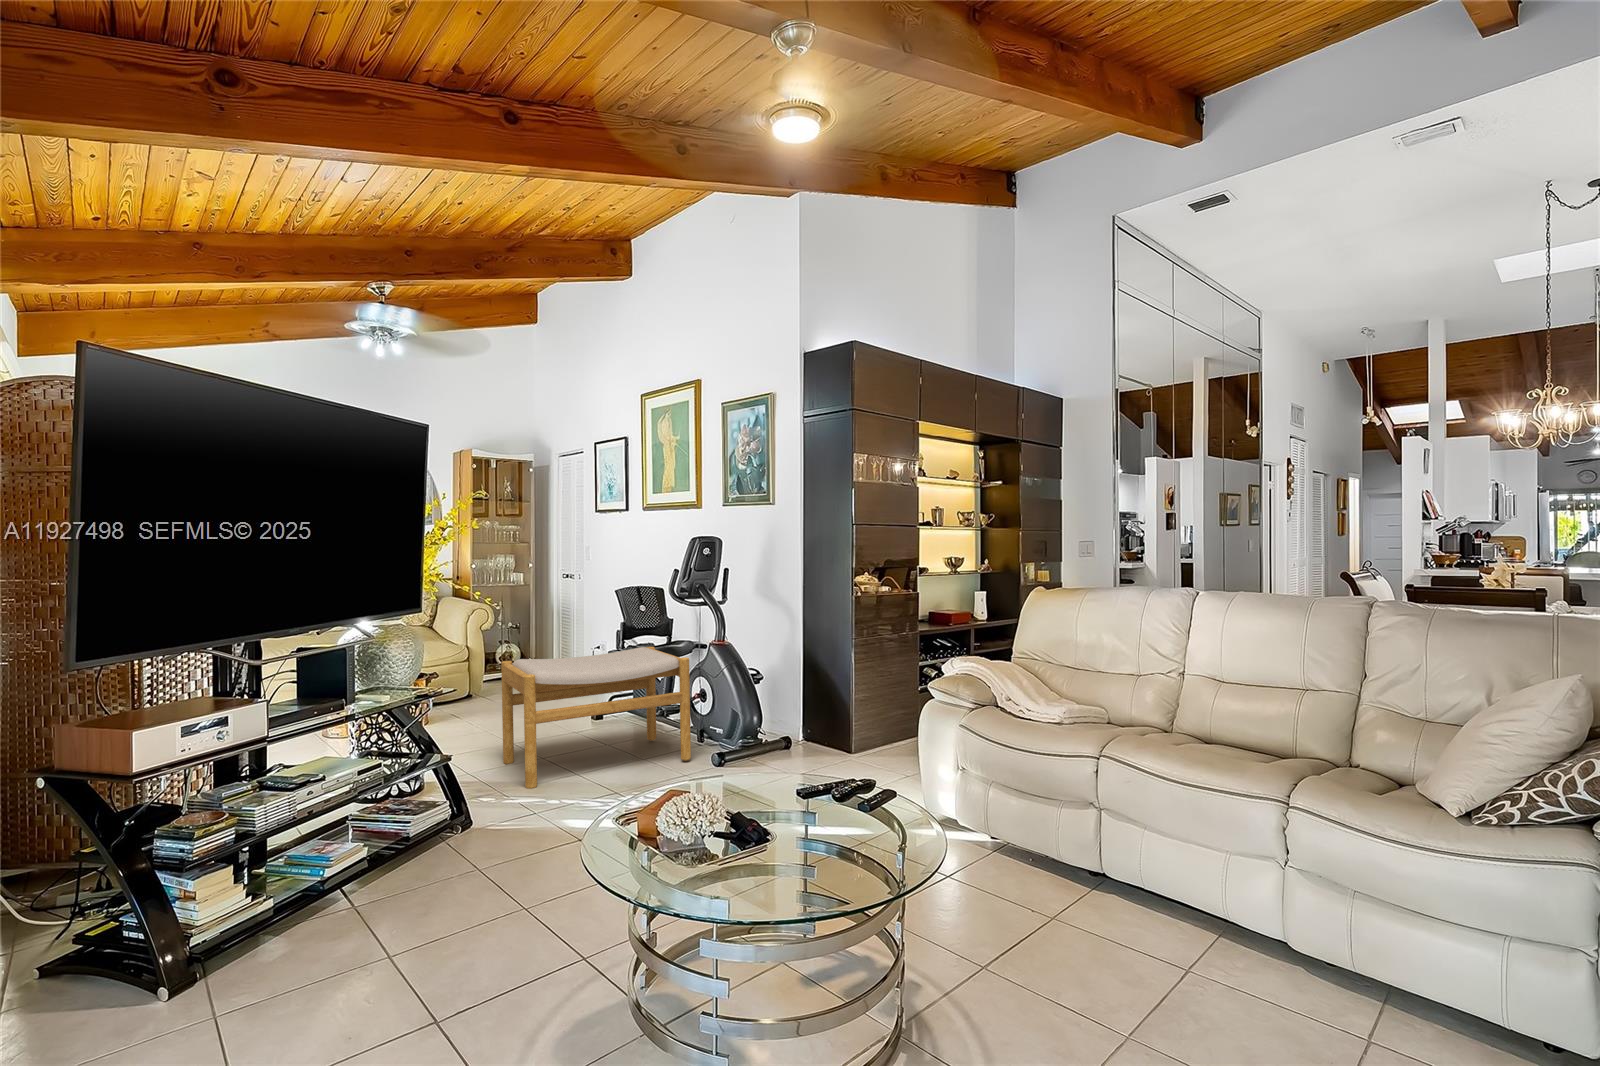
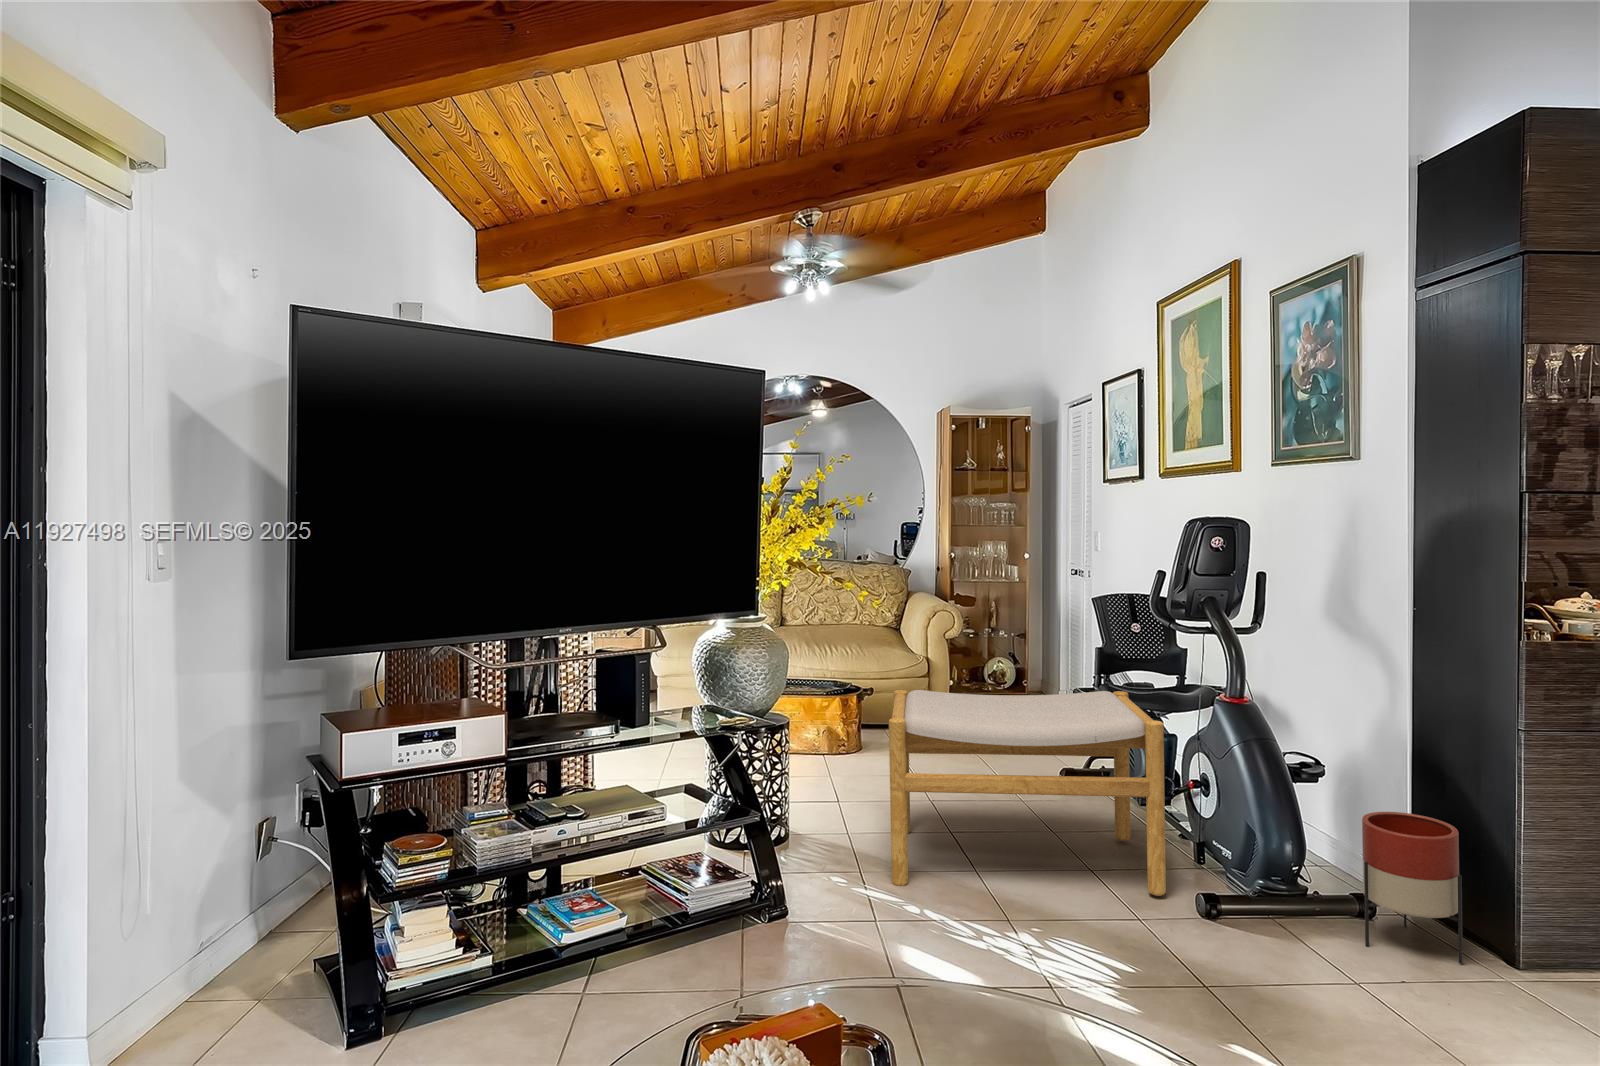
planter: none [786,689,830,760] -> present [1362,812,1463,964]

